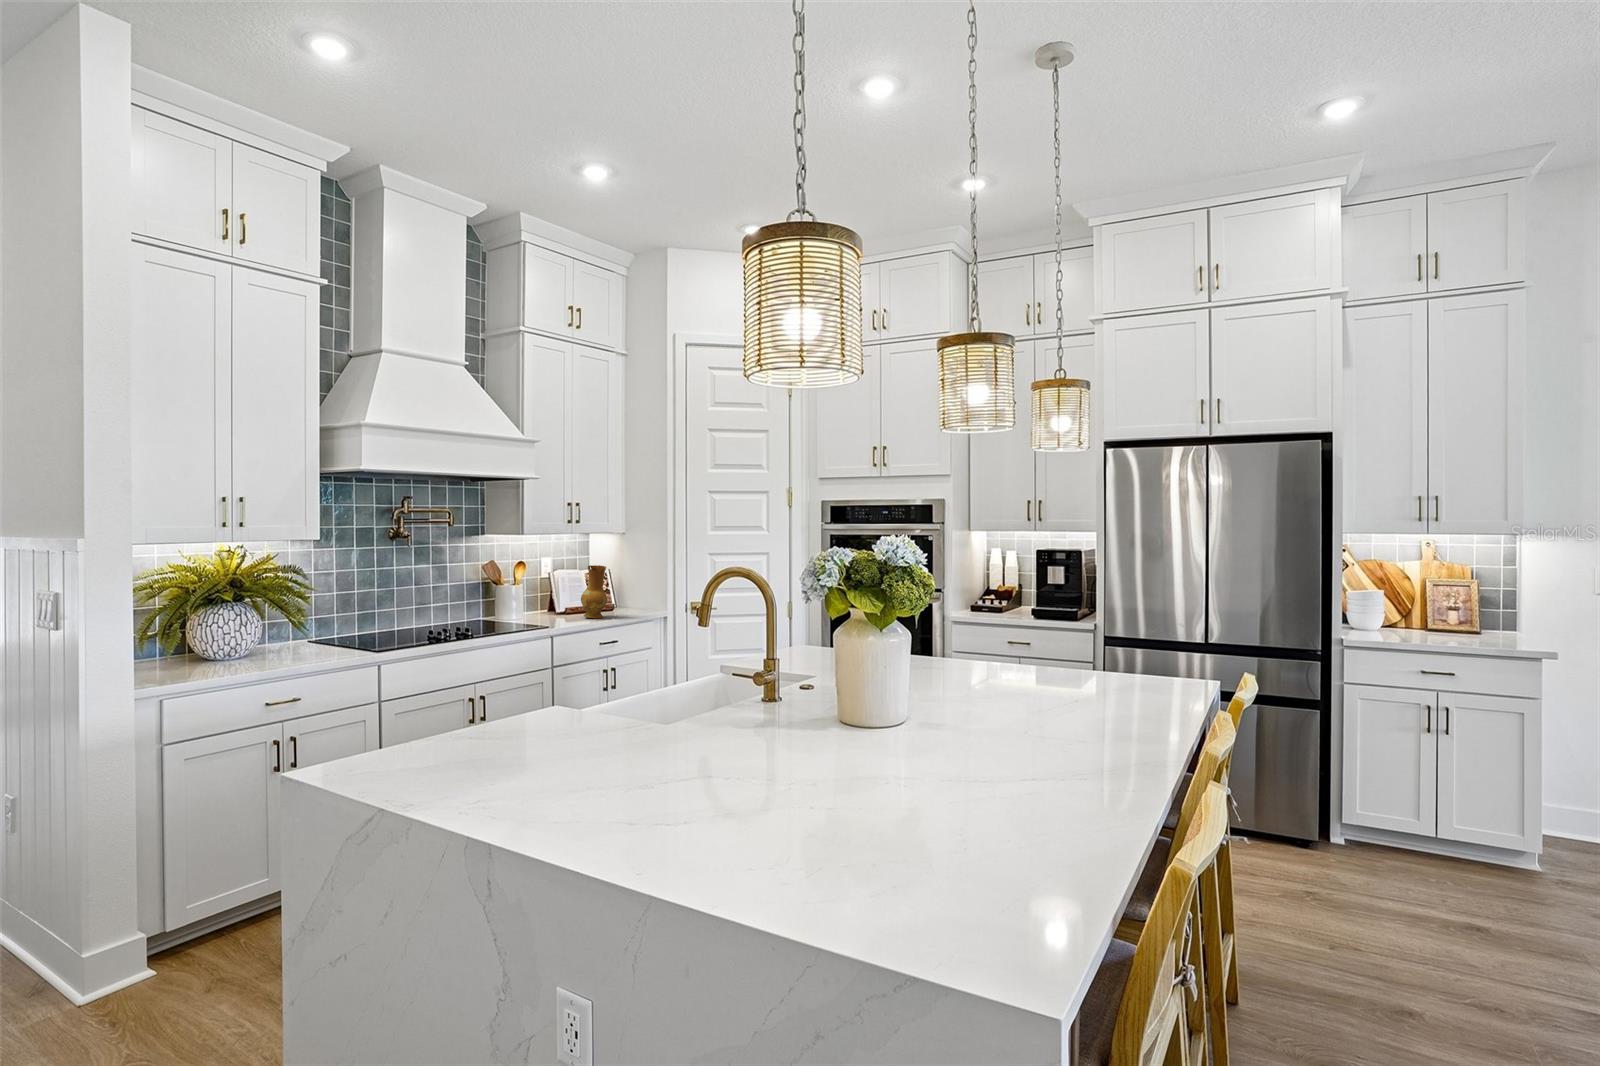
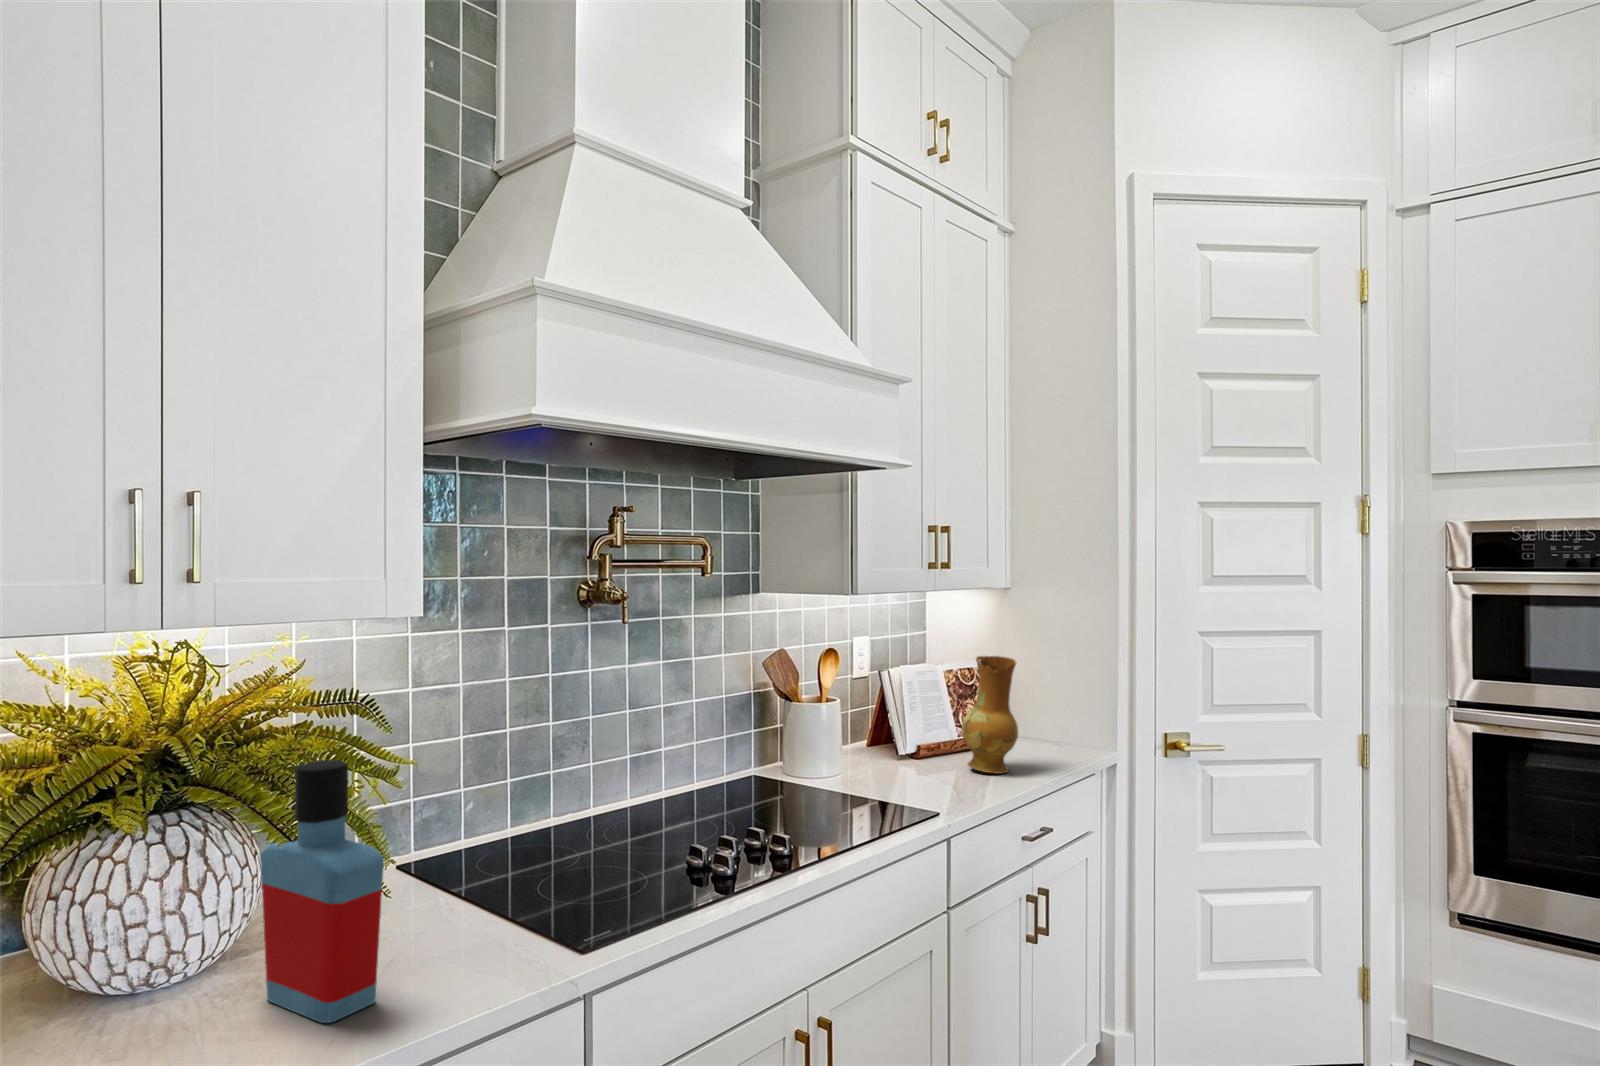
bottle: none [266,586,308,662] -> present [260,760,384,1023]

